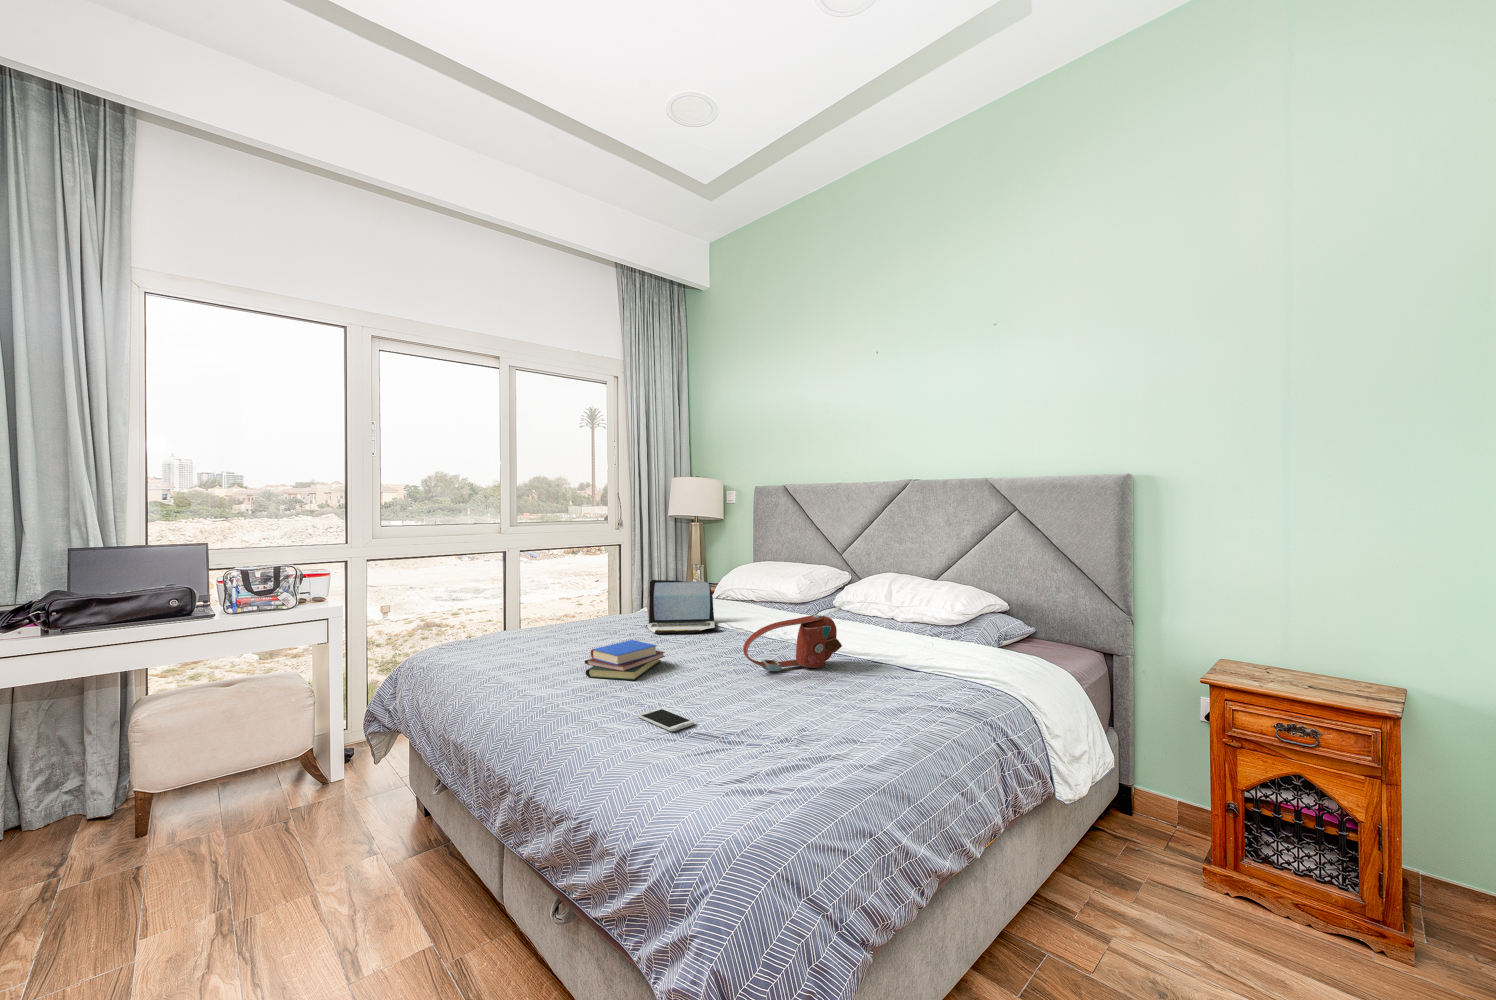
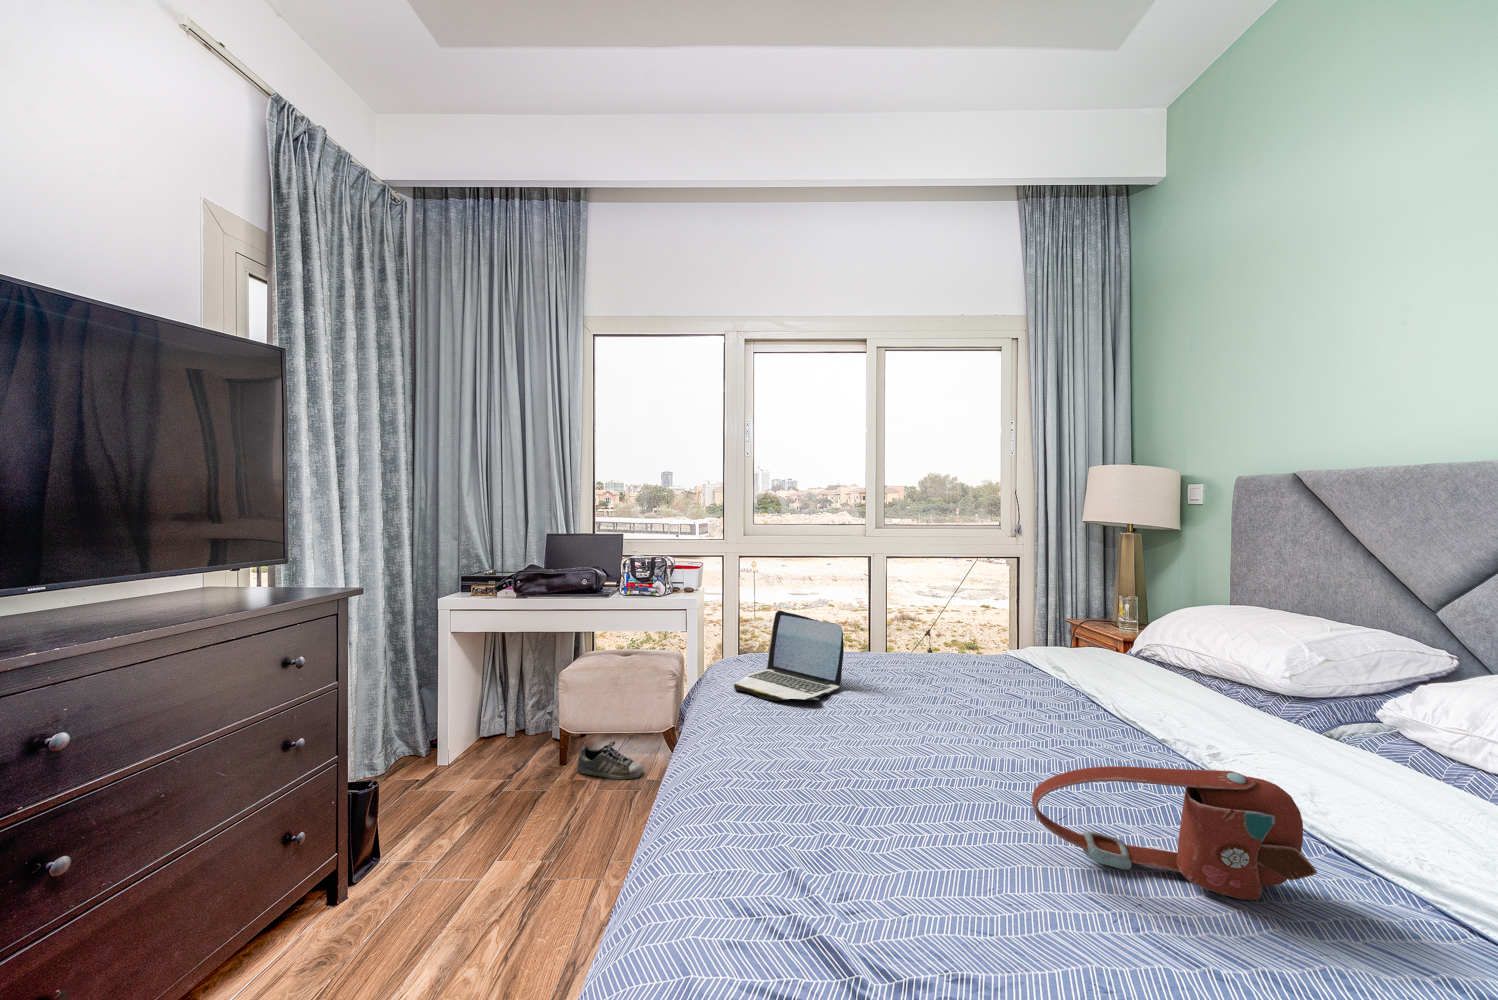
laptop: present [646,580,719,634] -> present [734,611,844,701]
book: present [585,640,665,680] -> none [796,714,925,788]
smartphone: present [638,708,694,731] -> none [761,874,817,954]
shoe: none [180,783,285,834] -> present [577,740,643,779]

